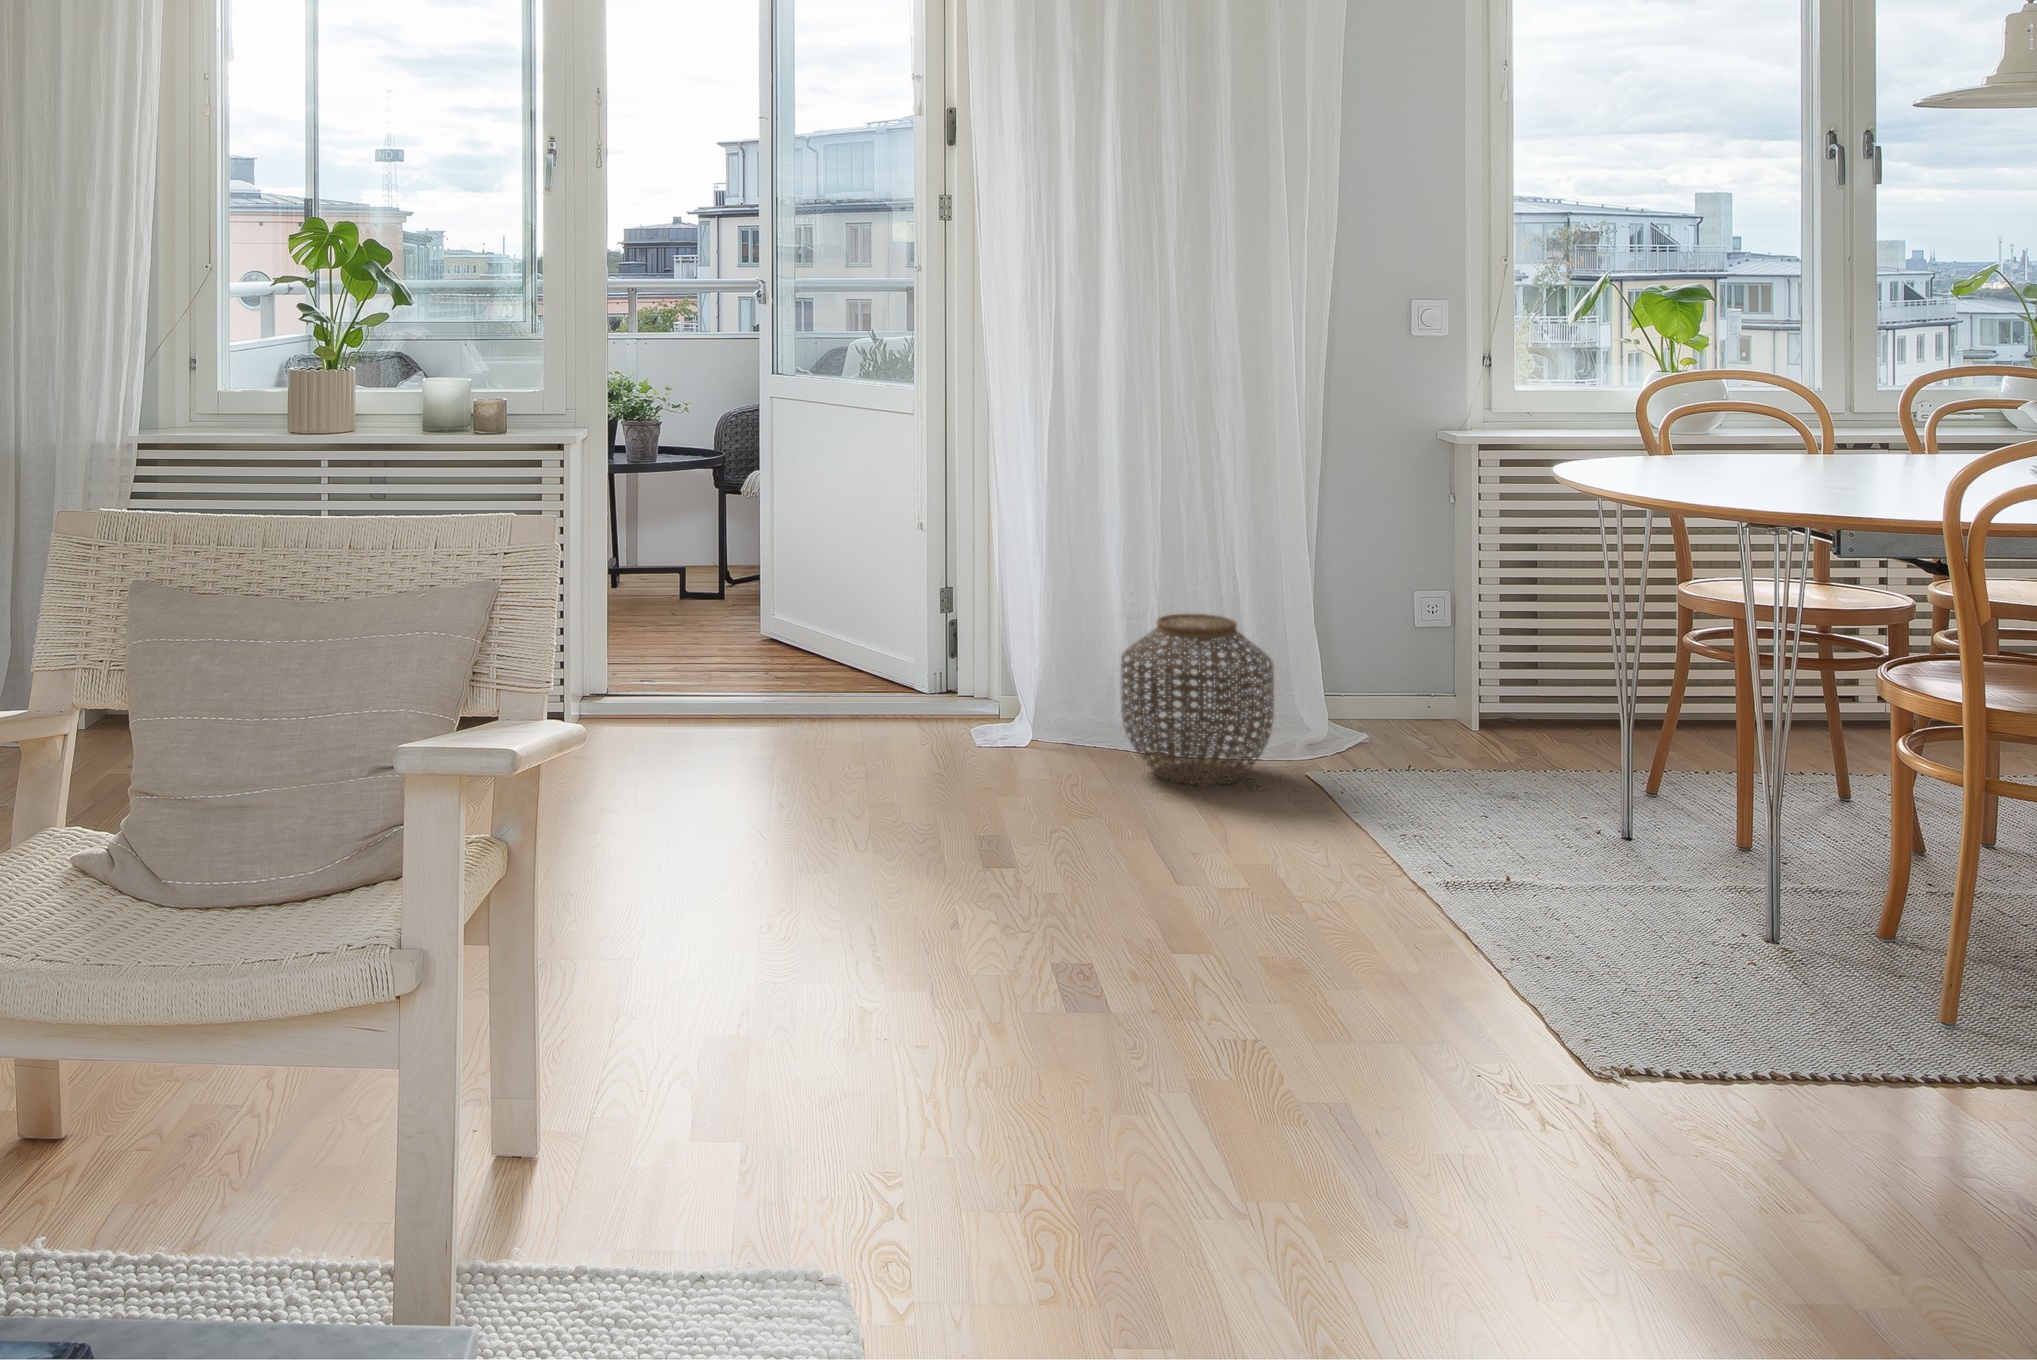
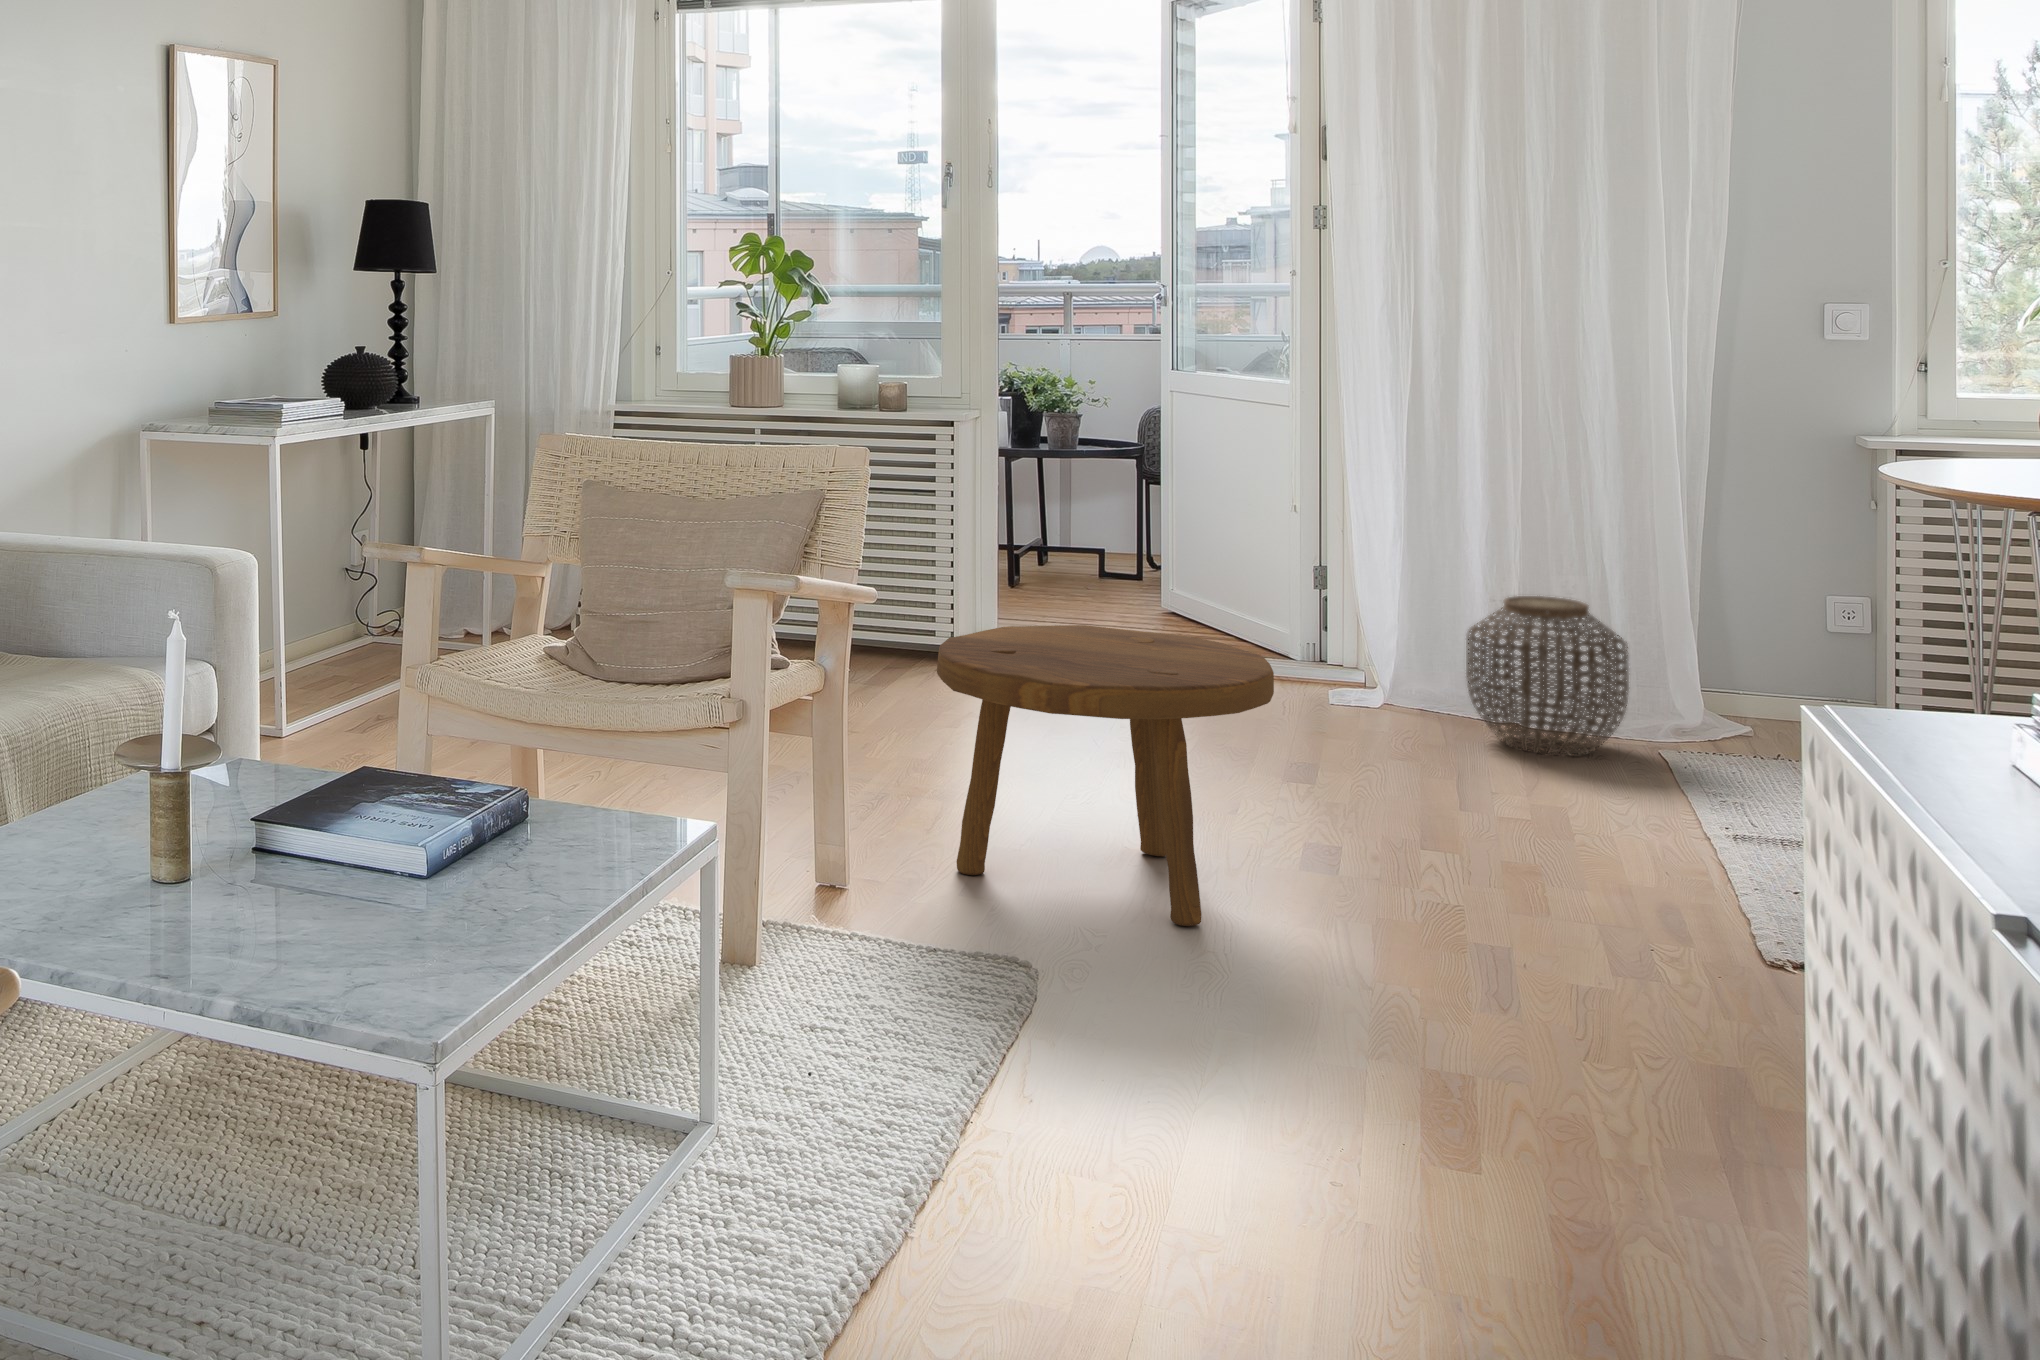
footstool: none [645,718,1061,1126] -> present [937,625,1274,926]

